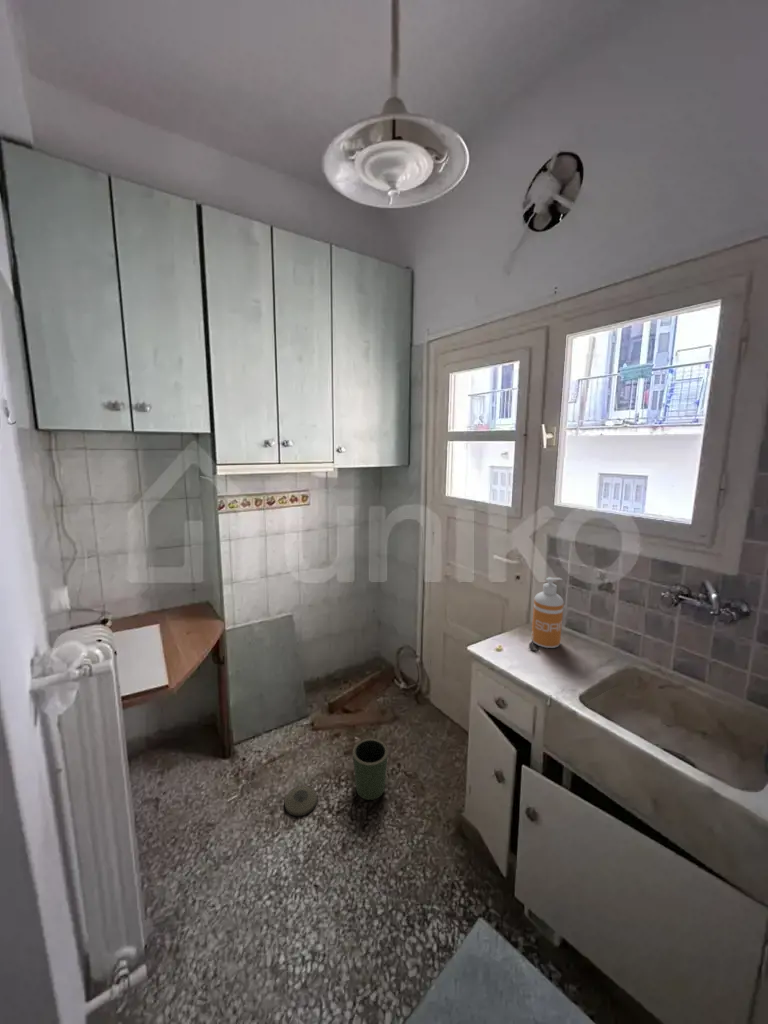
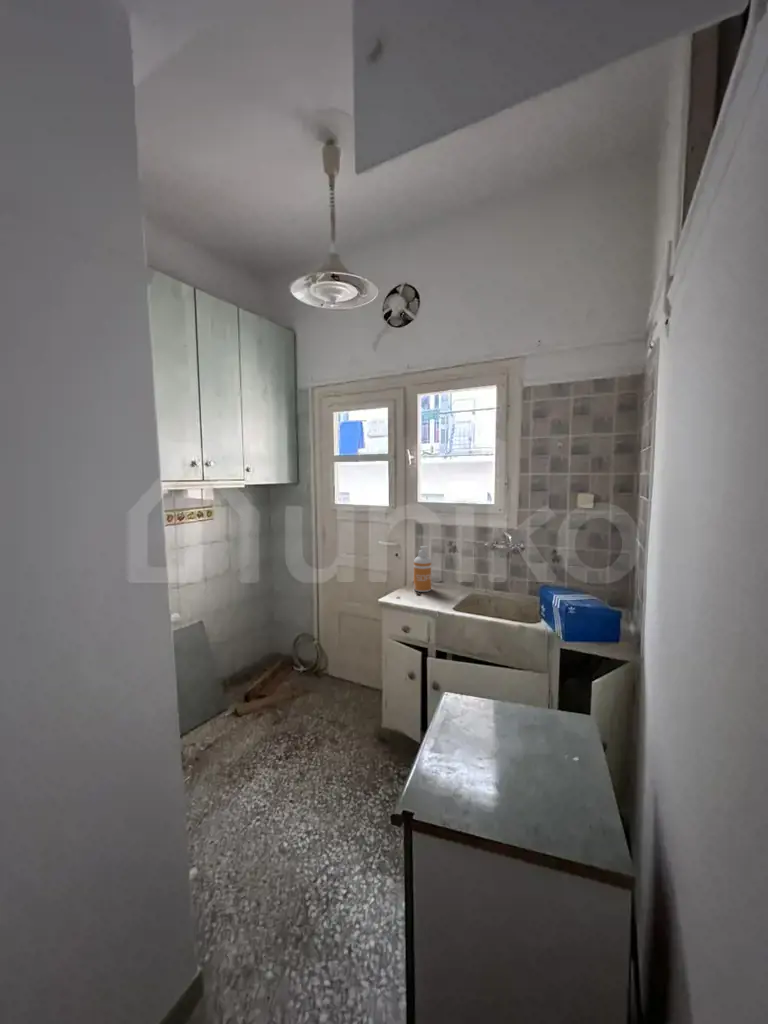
trash can: present [285,739,388,816] -> none [237,697,318,772]

